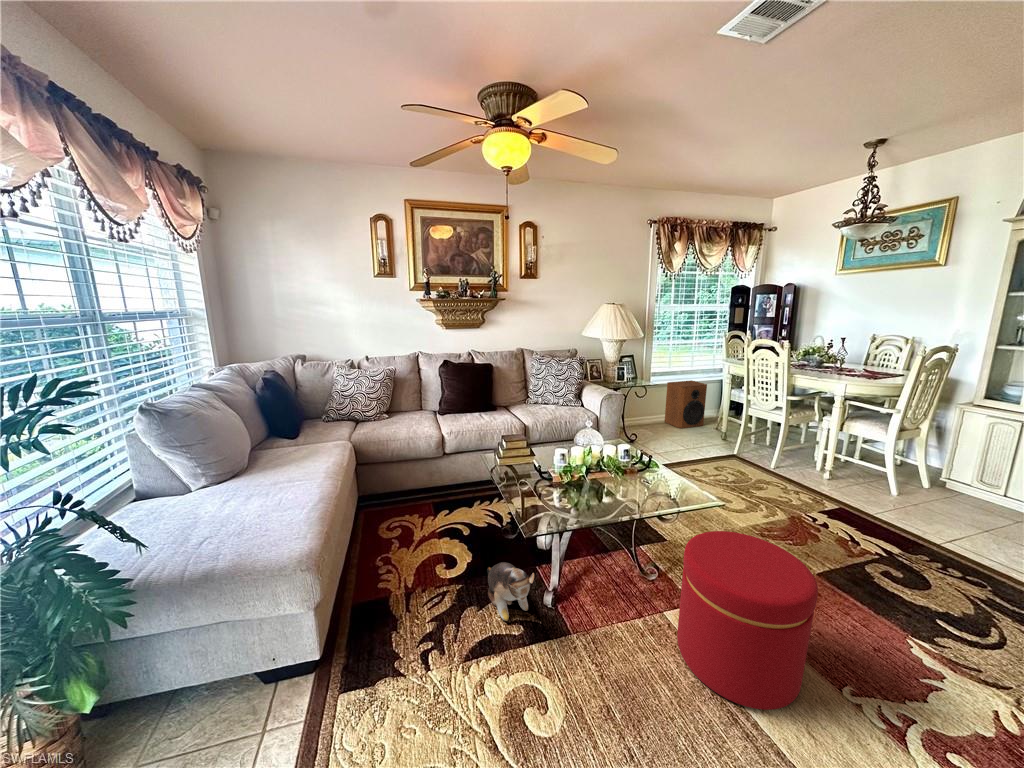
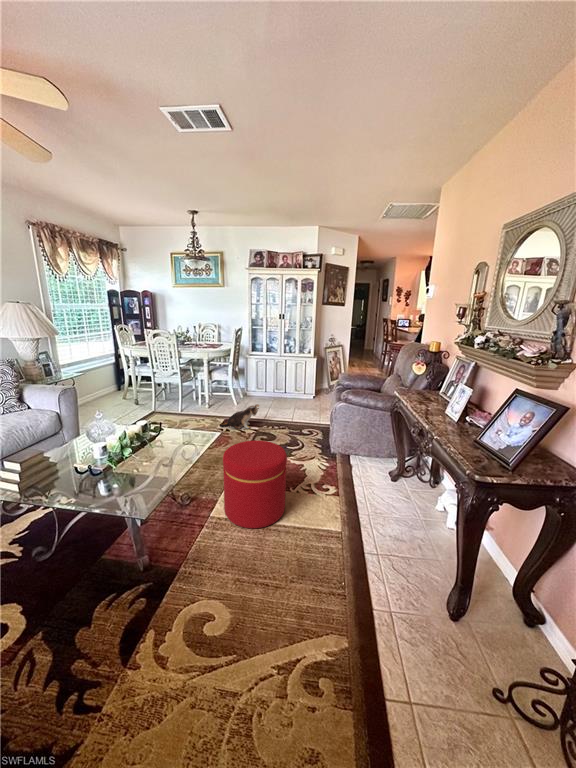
speaker: present [665,380,707,428] -> none [78,368,116,409]
plush toy: present [487,562,534,621] -> present [220,404,259,429]

